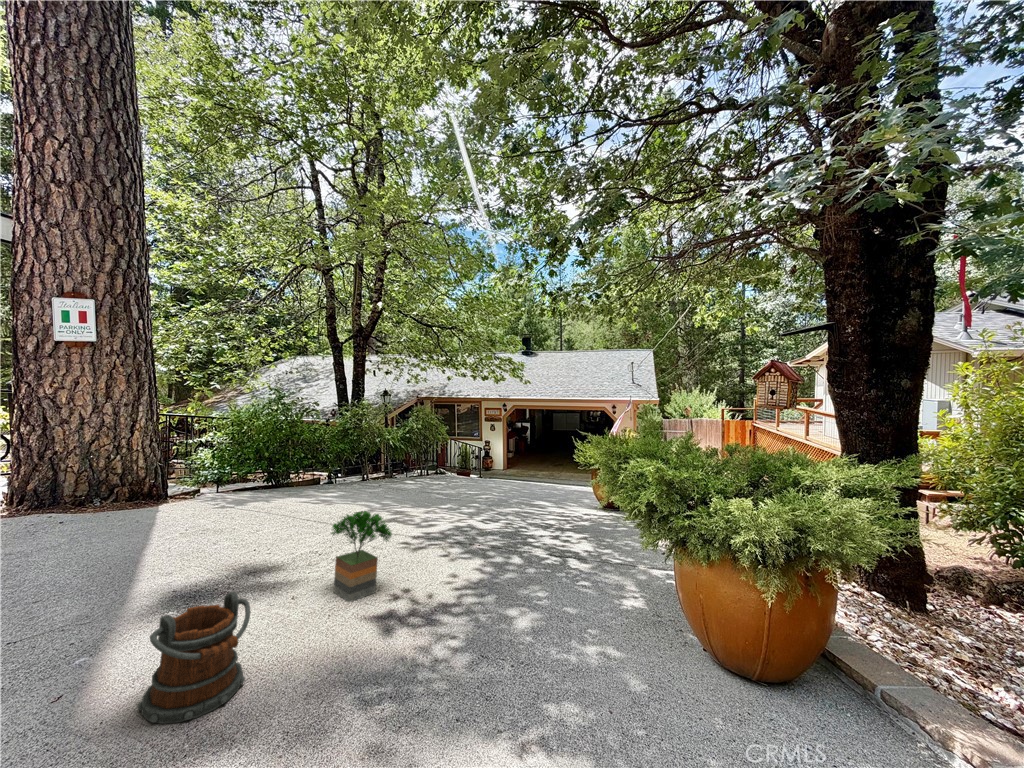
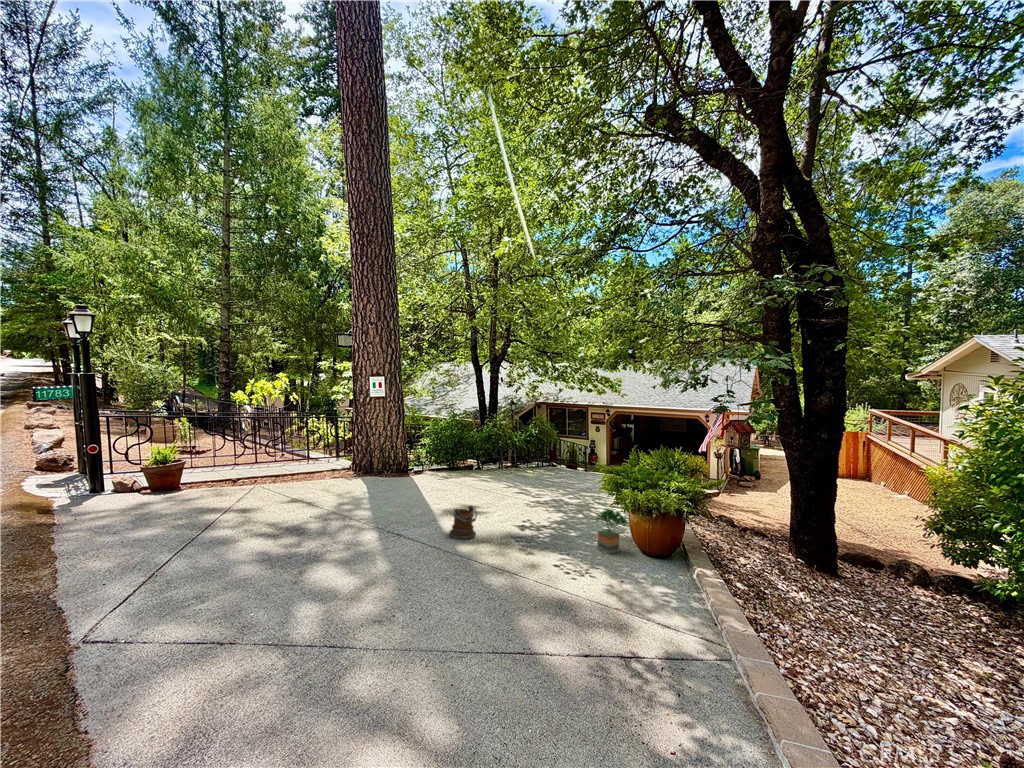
potted tree: present [332,511,392,602] -> present [596,509,627,554]

